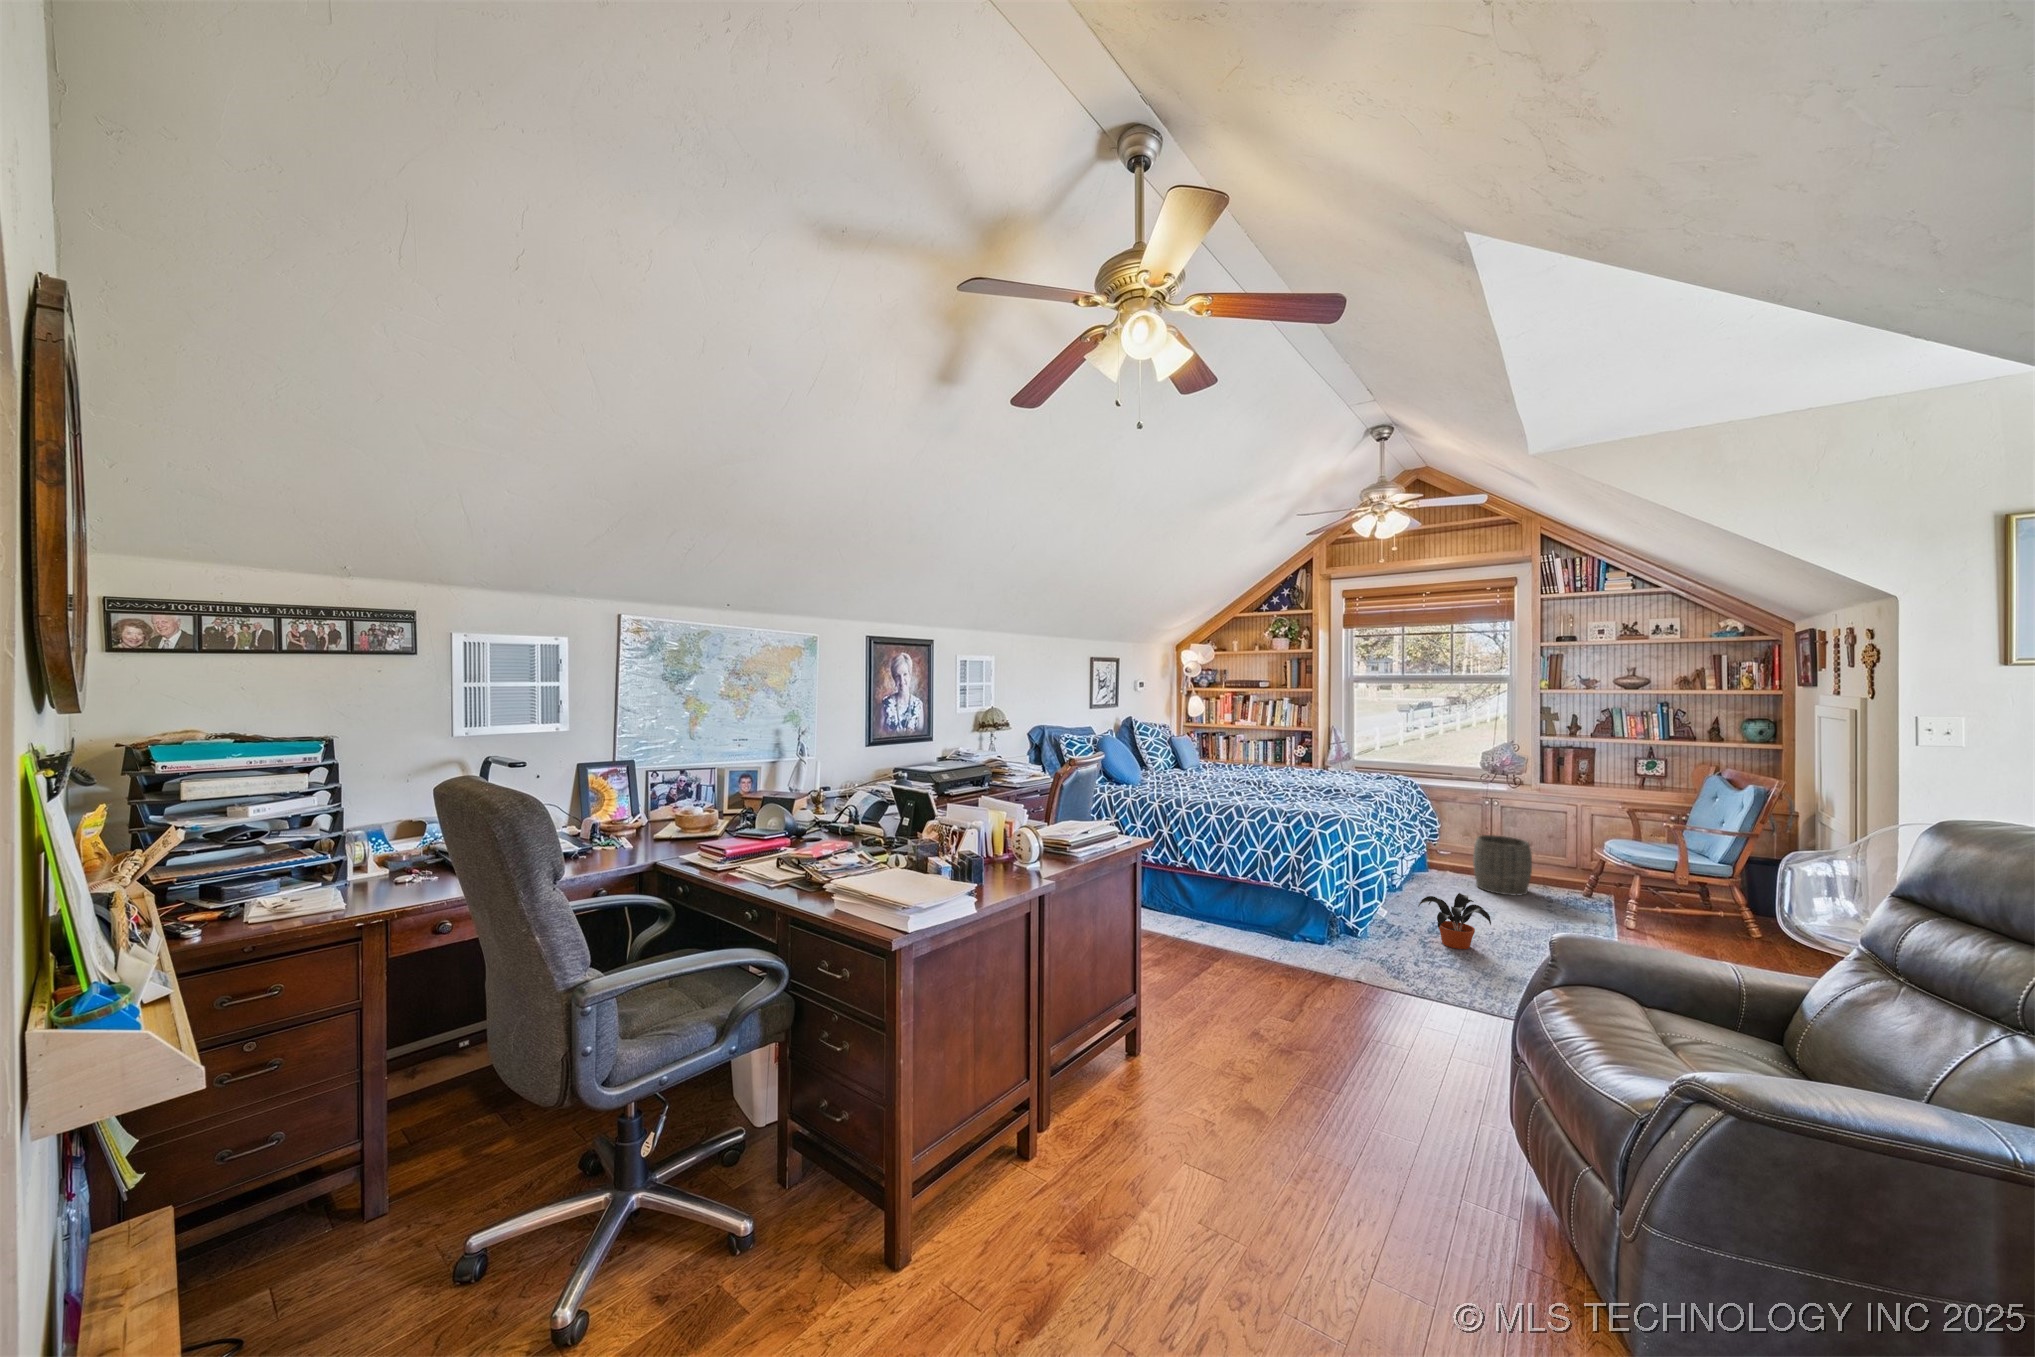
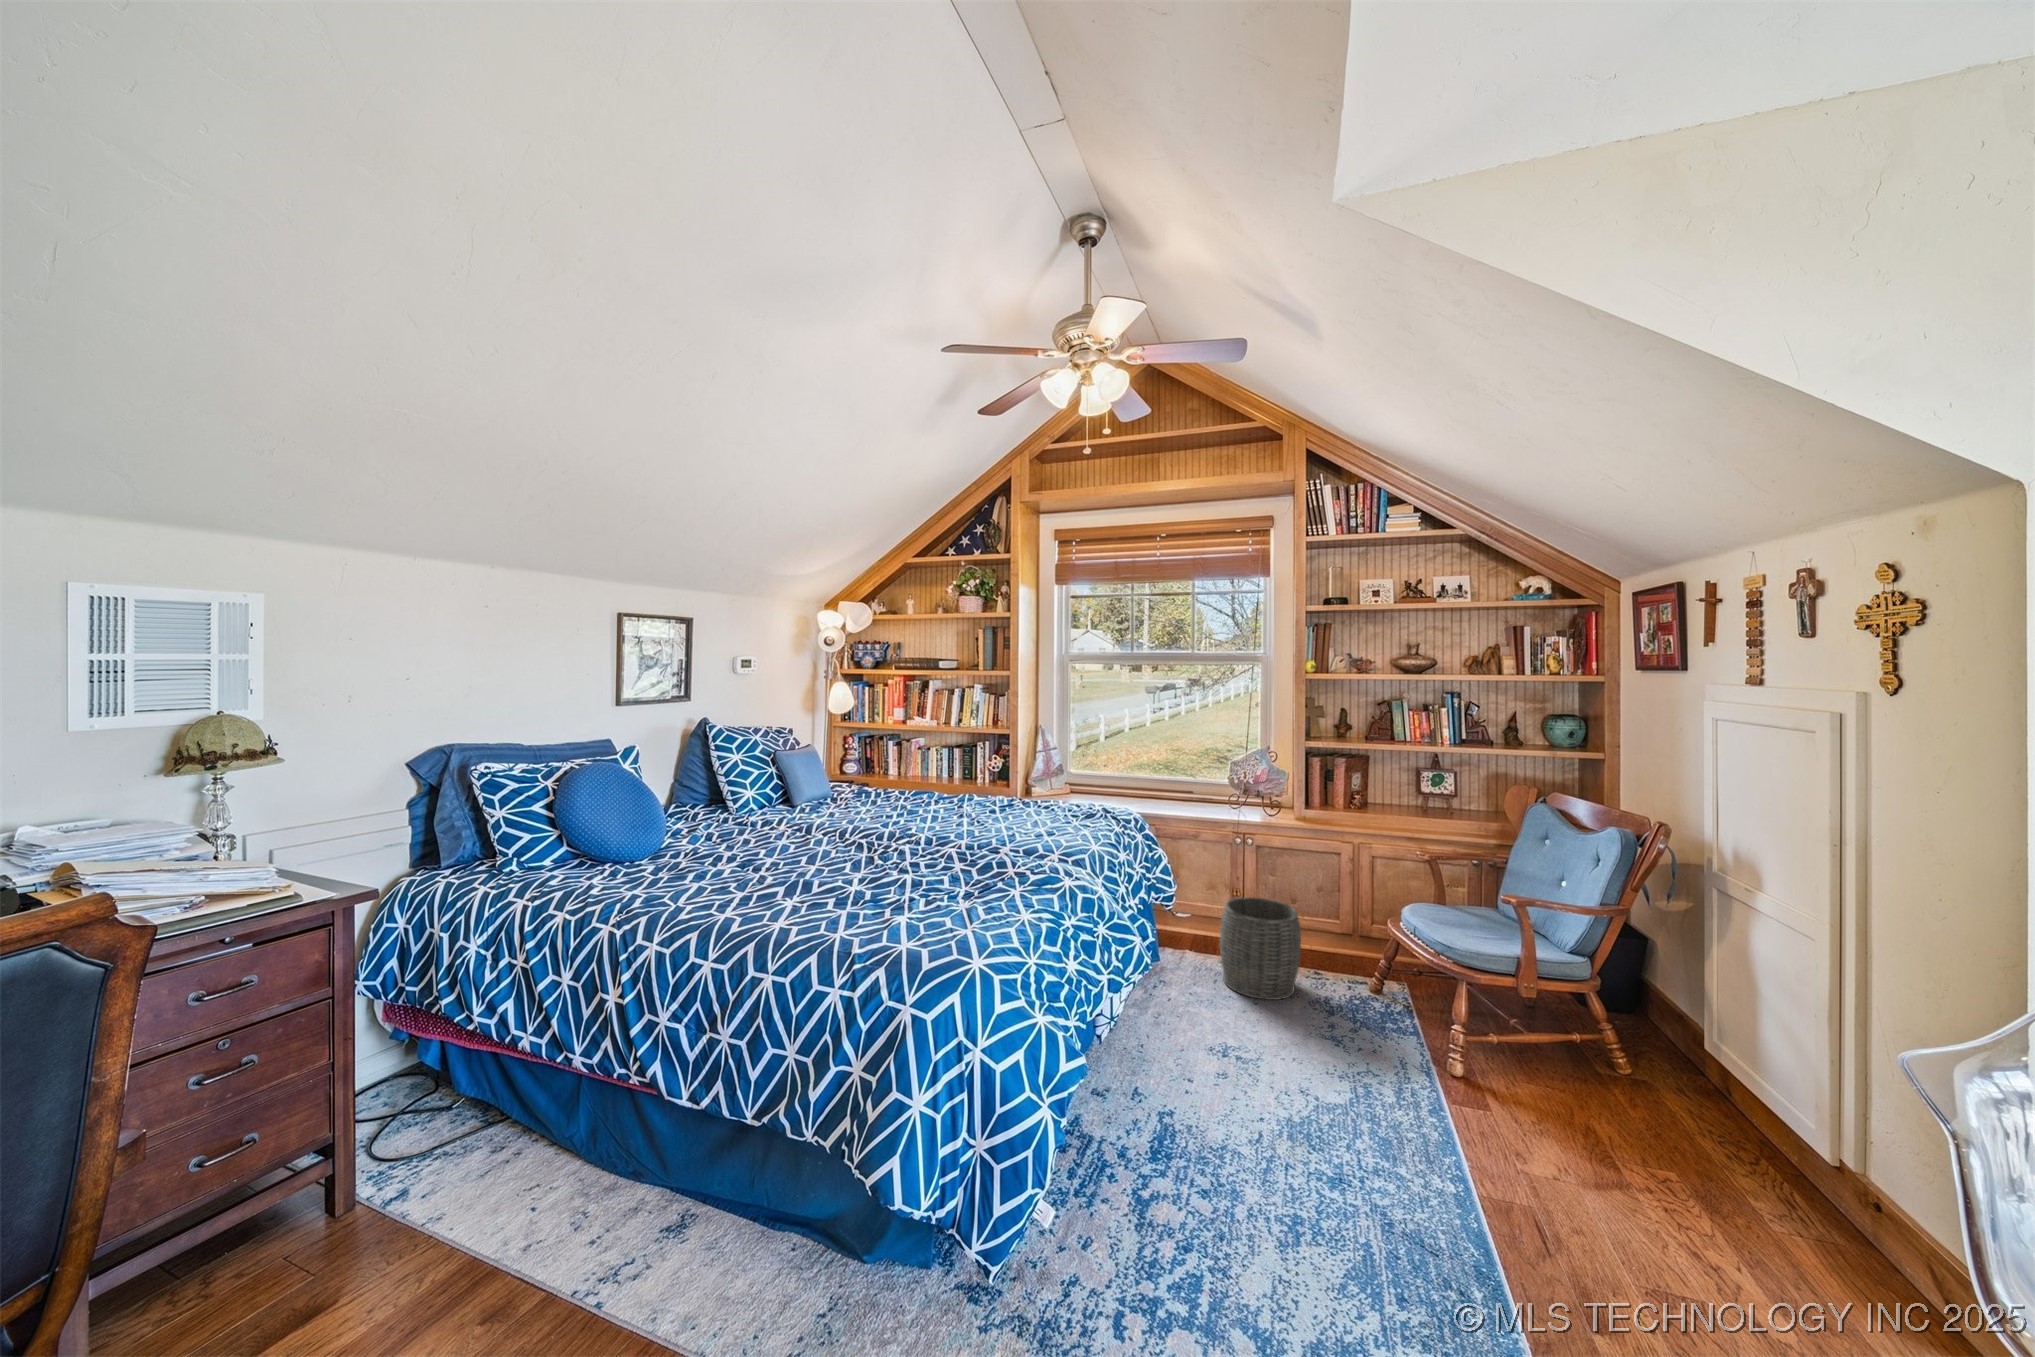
potted plant: present [1419,893,1491,949] -> none [1130,1082,1267,1223]

